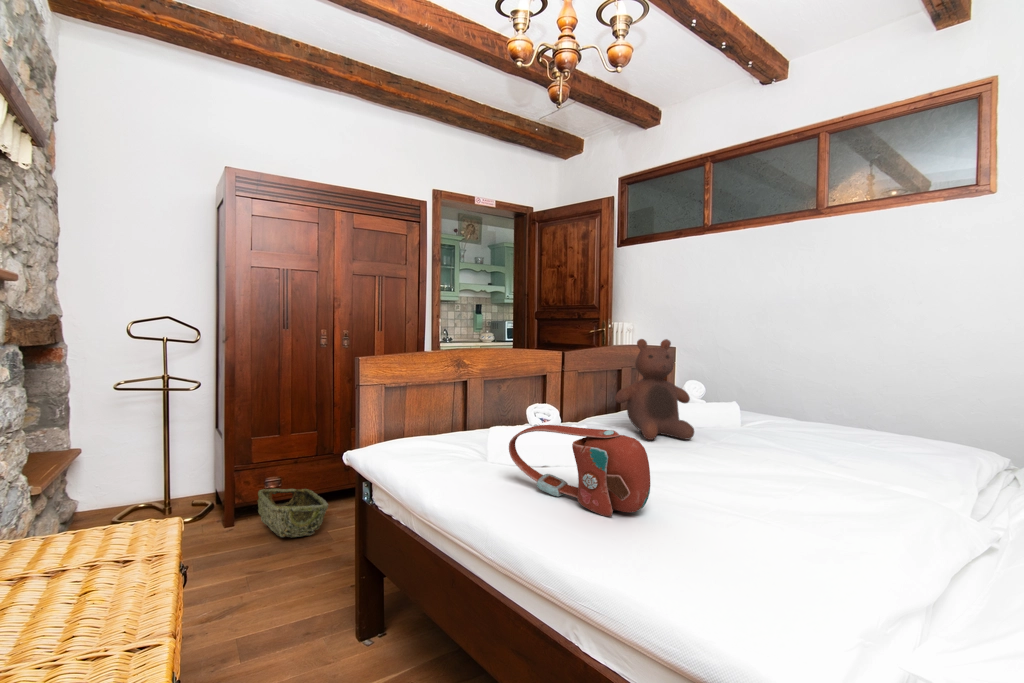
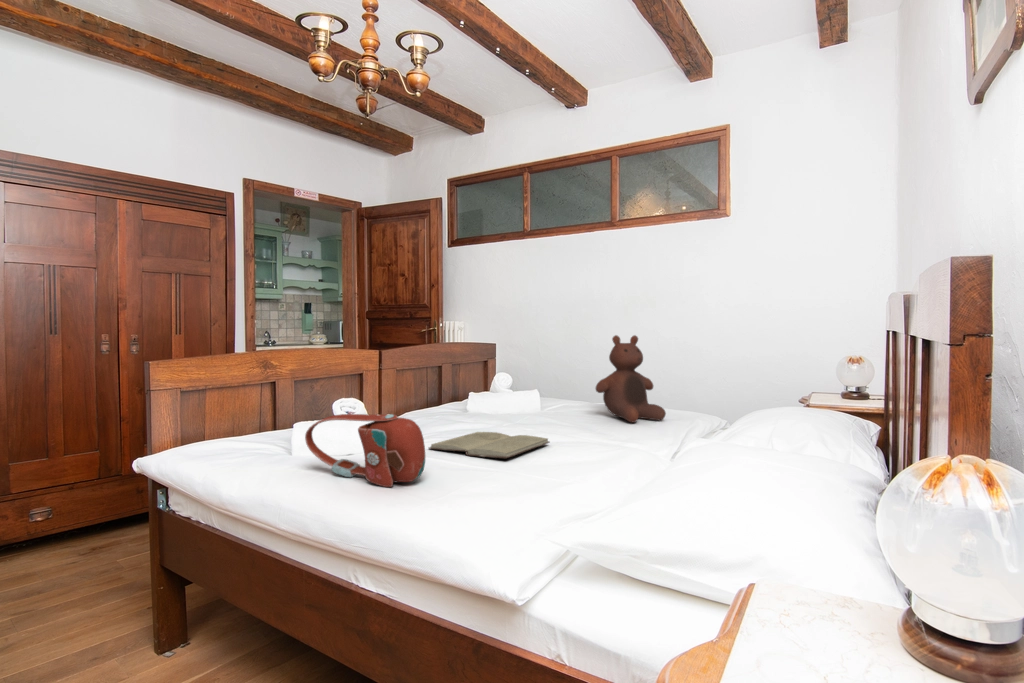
stuffed bear: present [615,339,694,440] -> present [596,335,666,422]
book: none [633,449,785,491] -> present [429,432,549,458]
woven basket: present [258,489,328,537] -> none [20,516,118,573]

